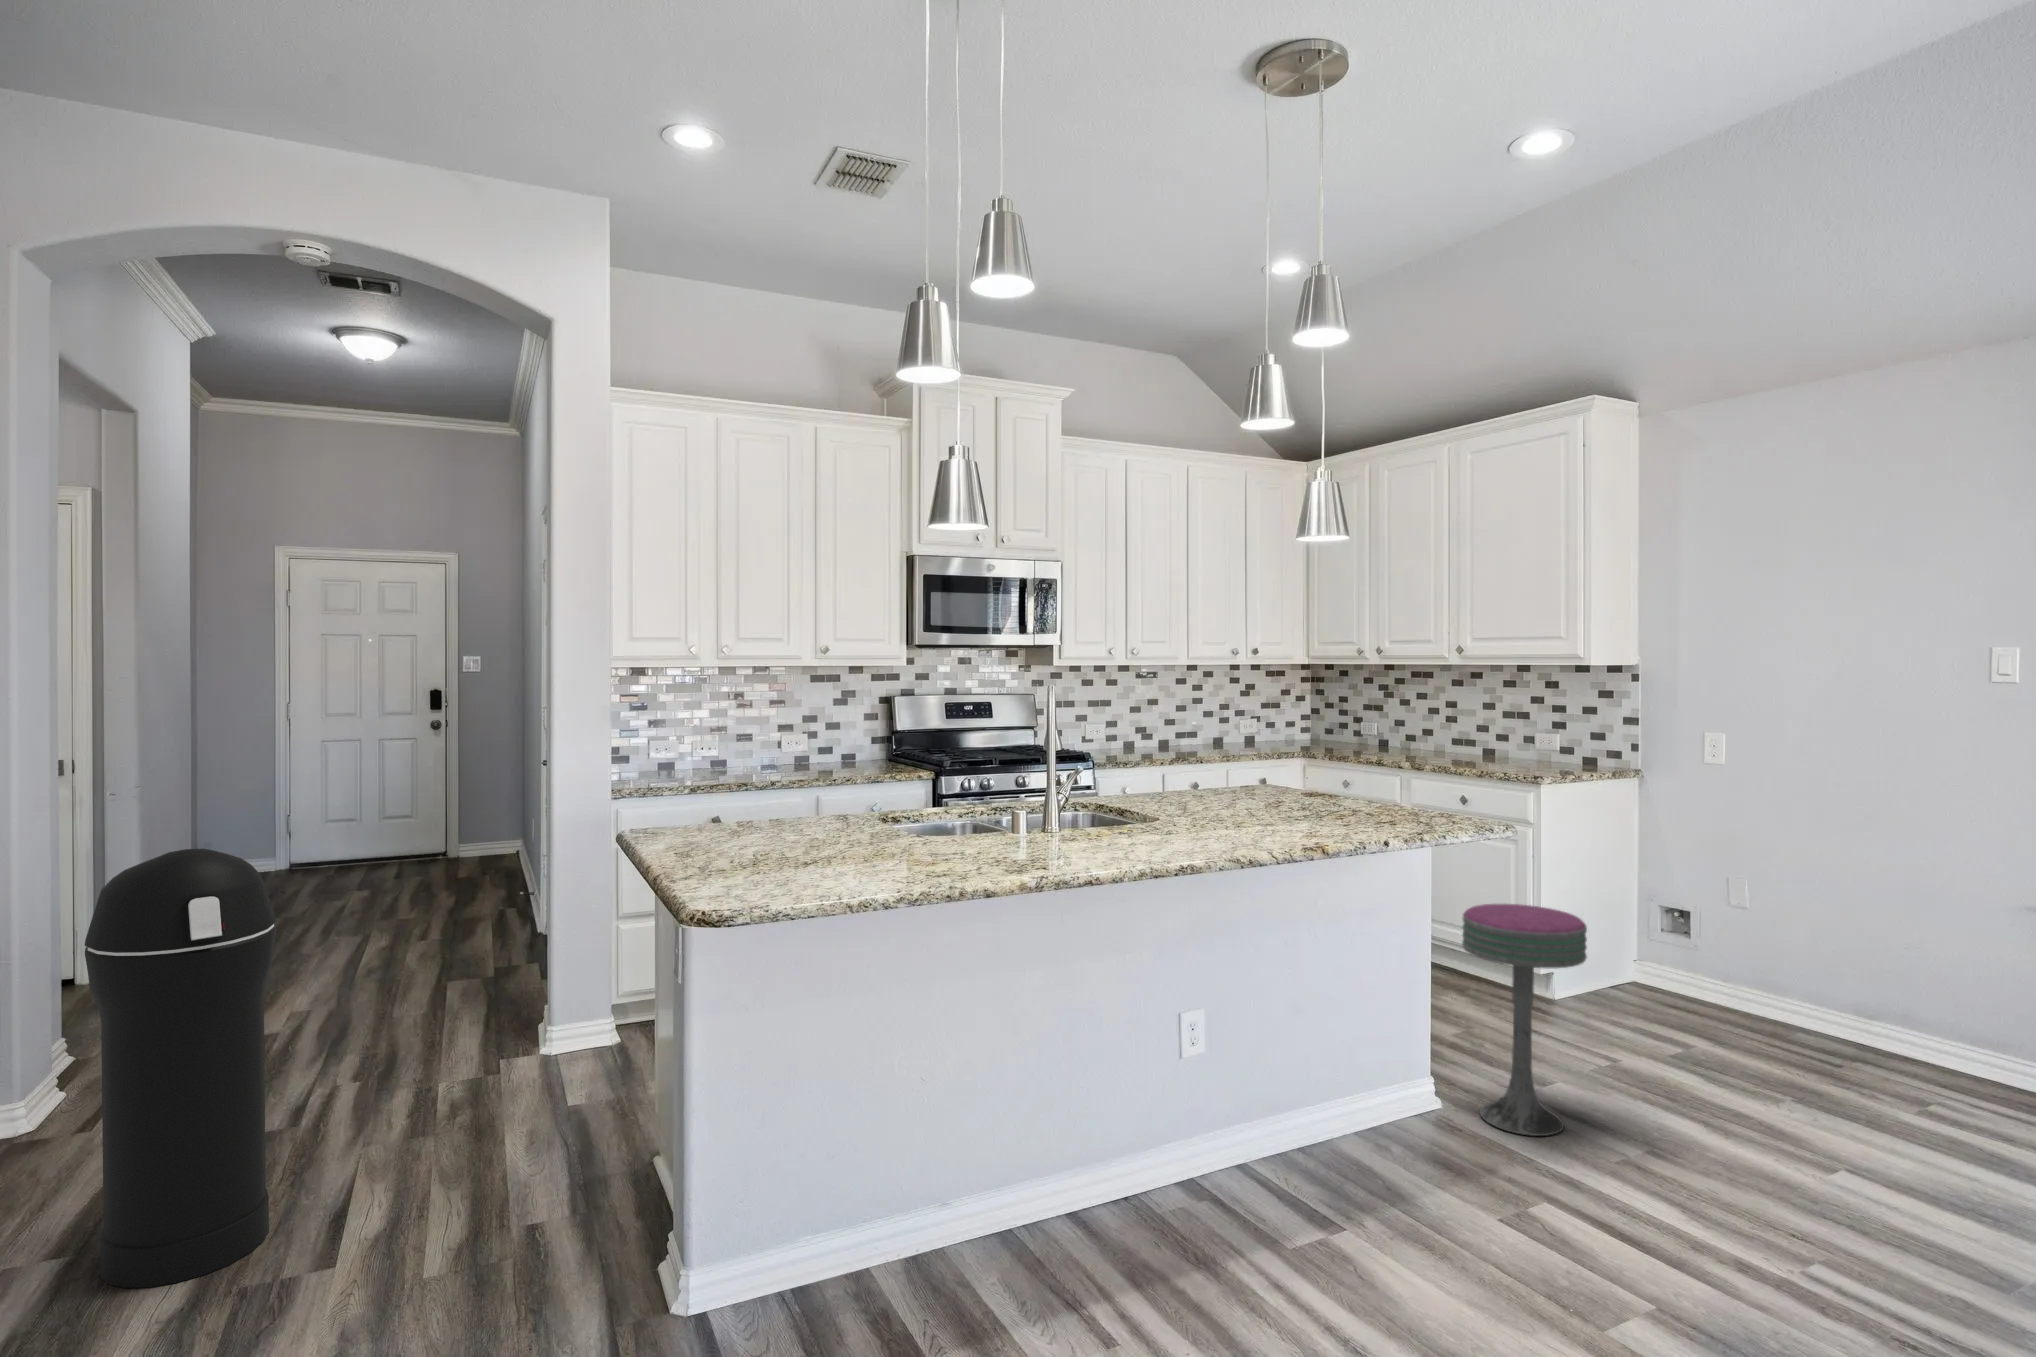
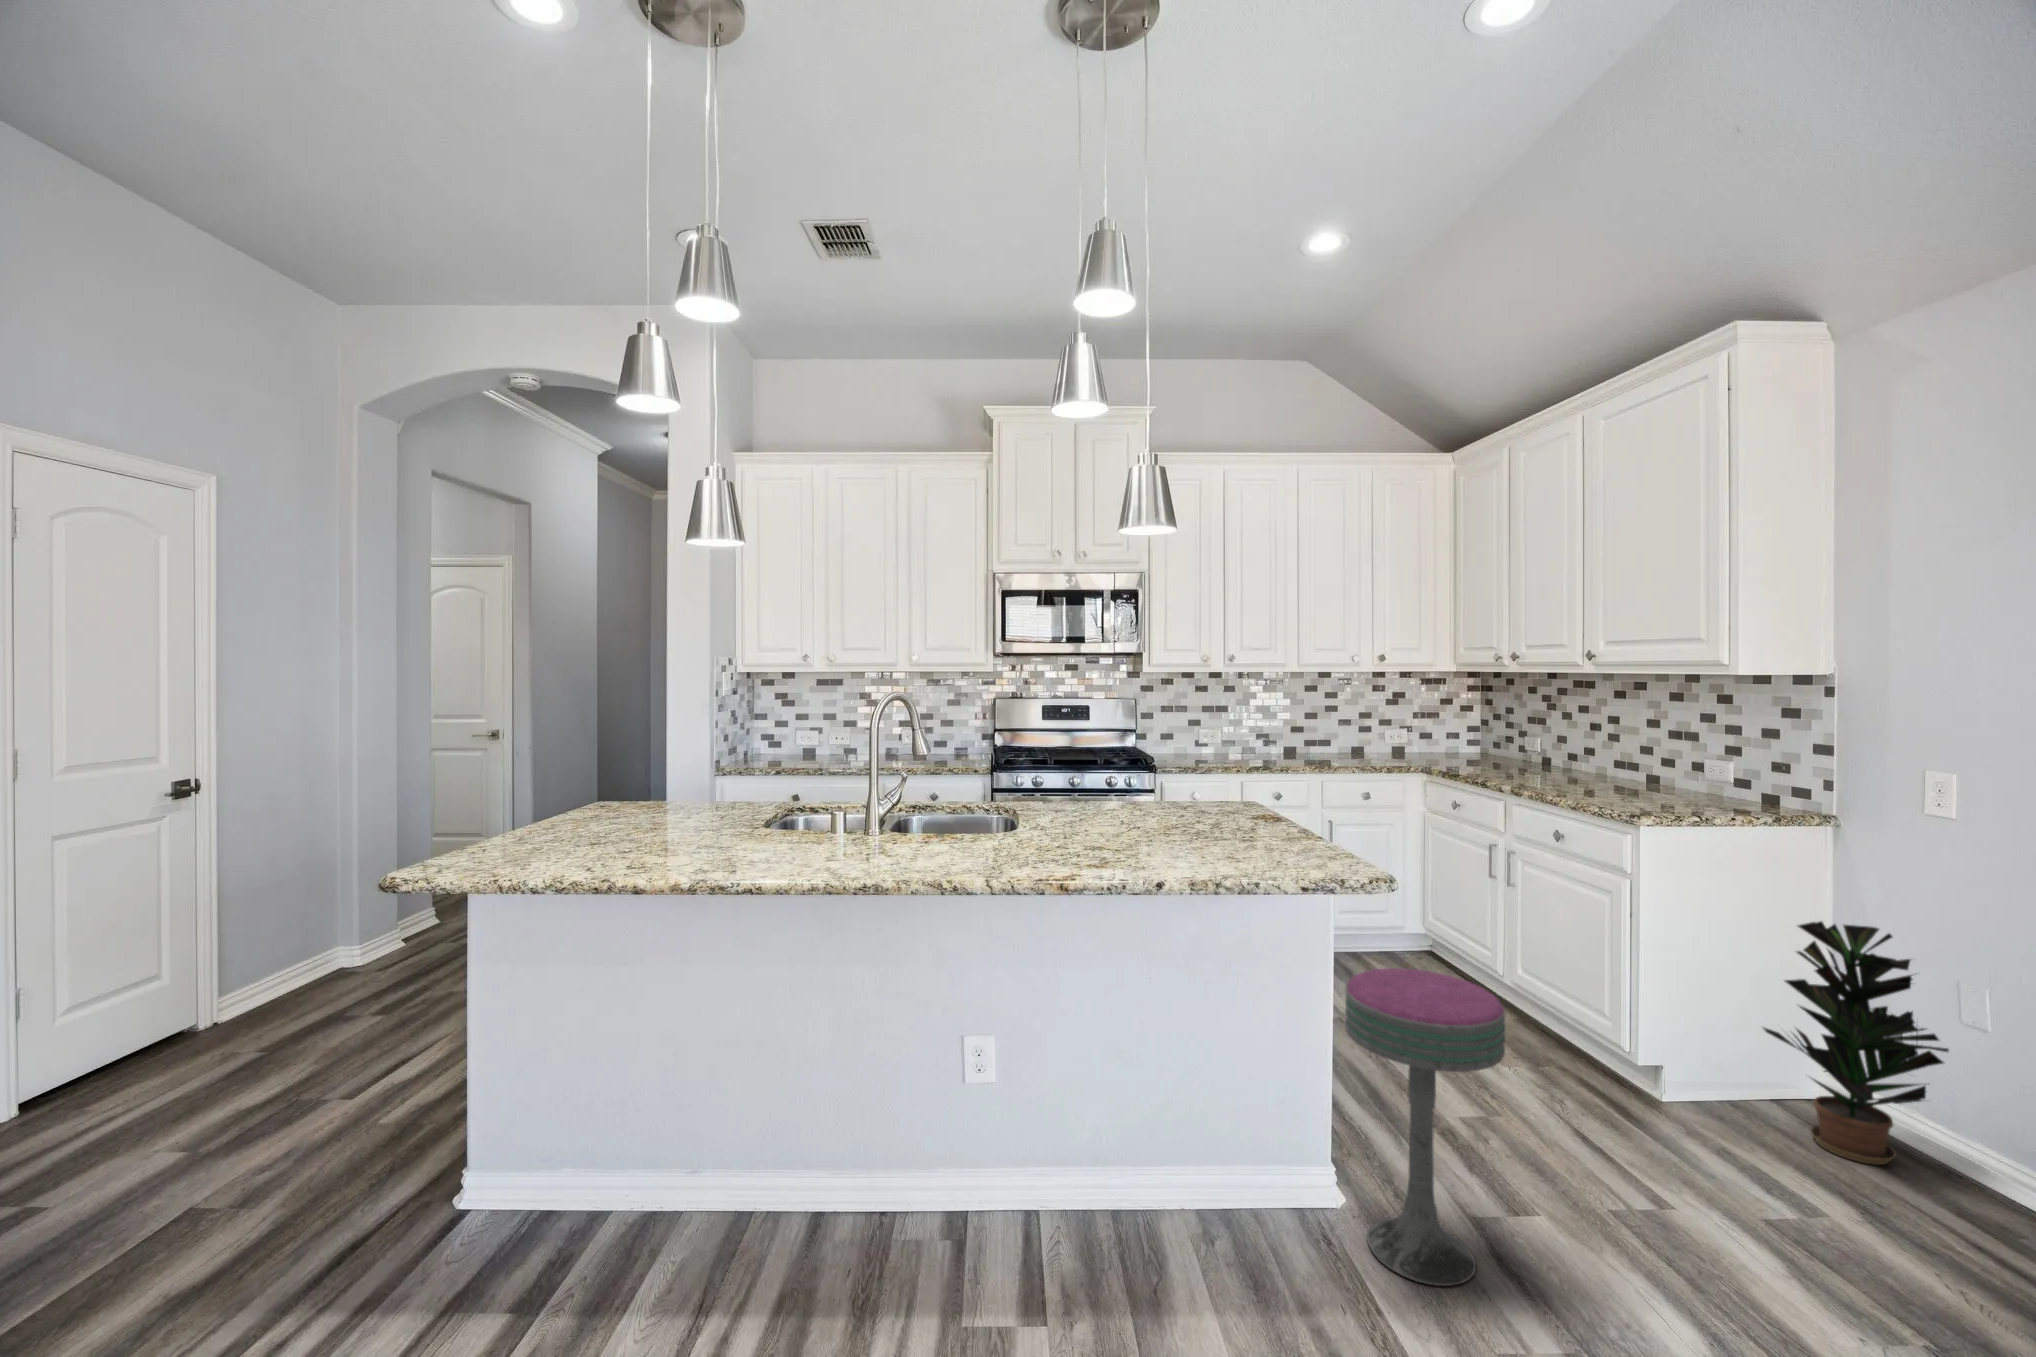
potted plant: none [1618,846,1731,1014] -> present [1764,921,1949,1165]
trash can: present [85,849,277,1288] -> none [228,793,364,1089]

